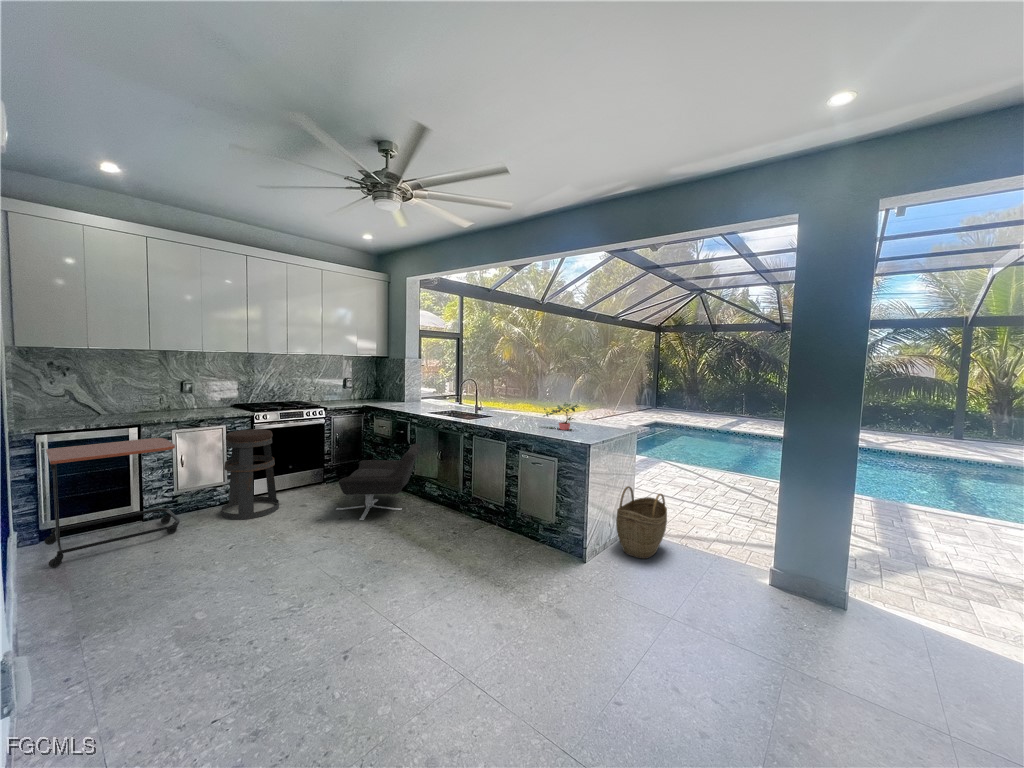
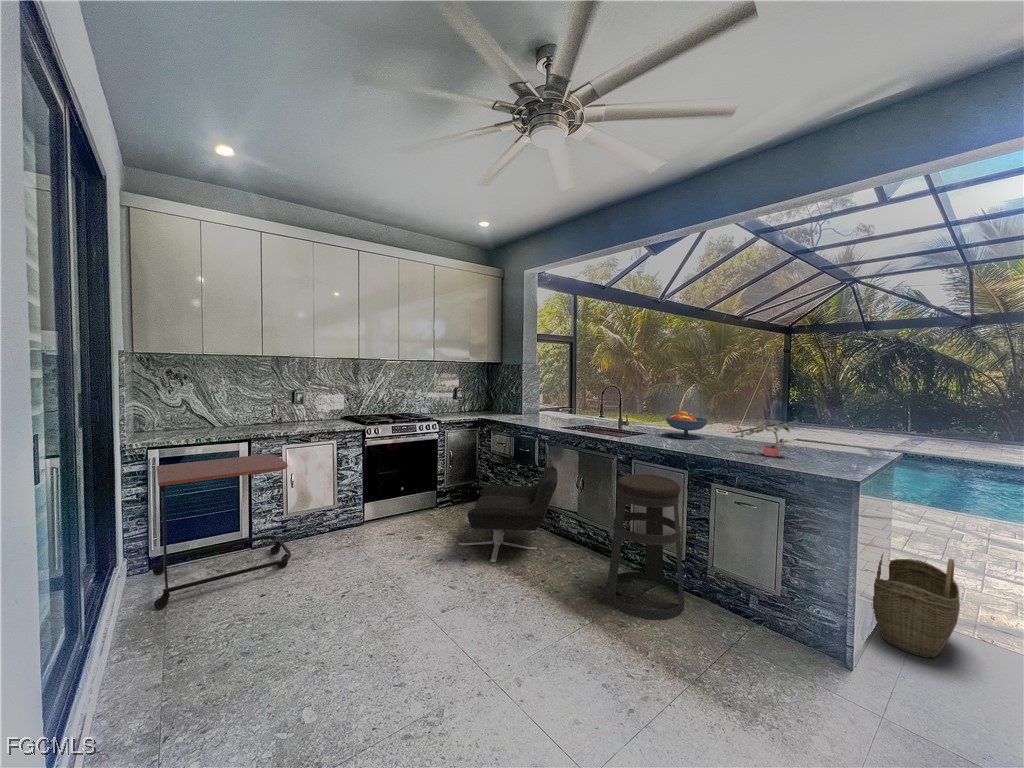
fruit bowl: none [505,397,536,419] -> present [666,411,708,439]
bar stool: present [221,429,279,520] -> present [606,474,684,620]

